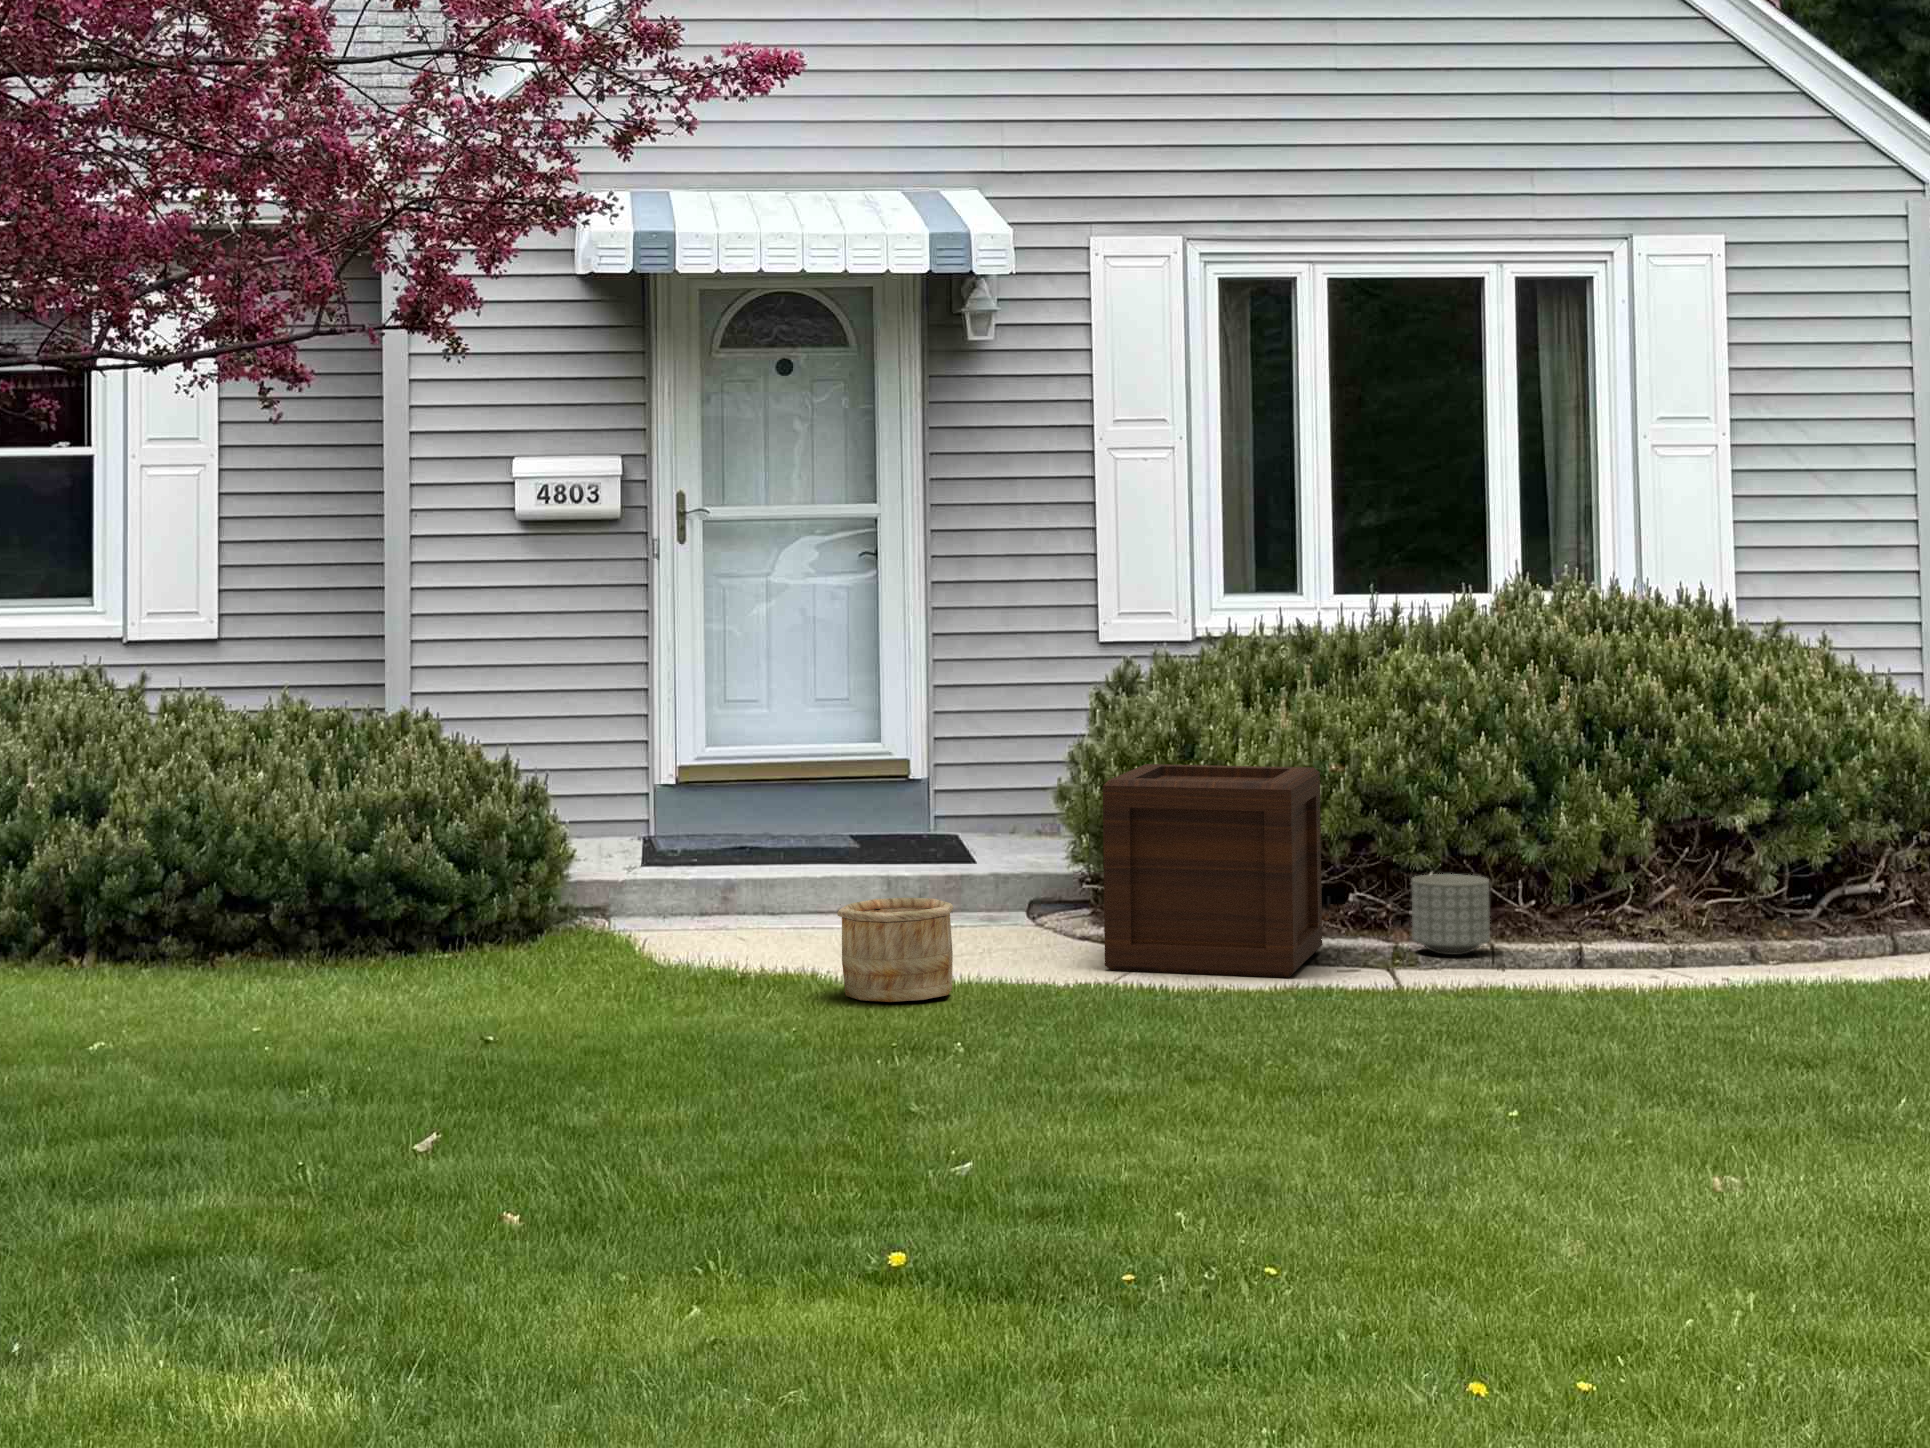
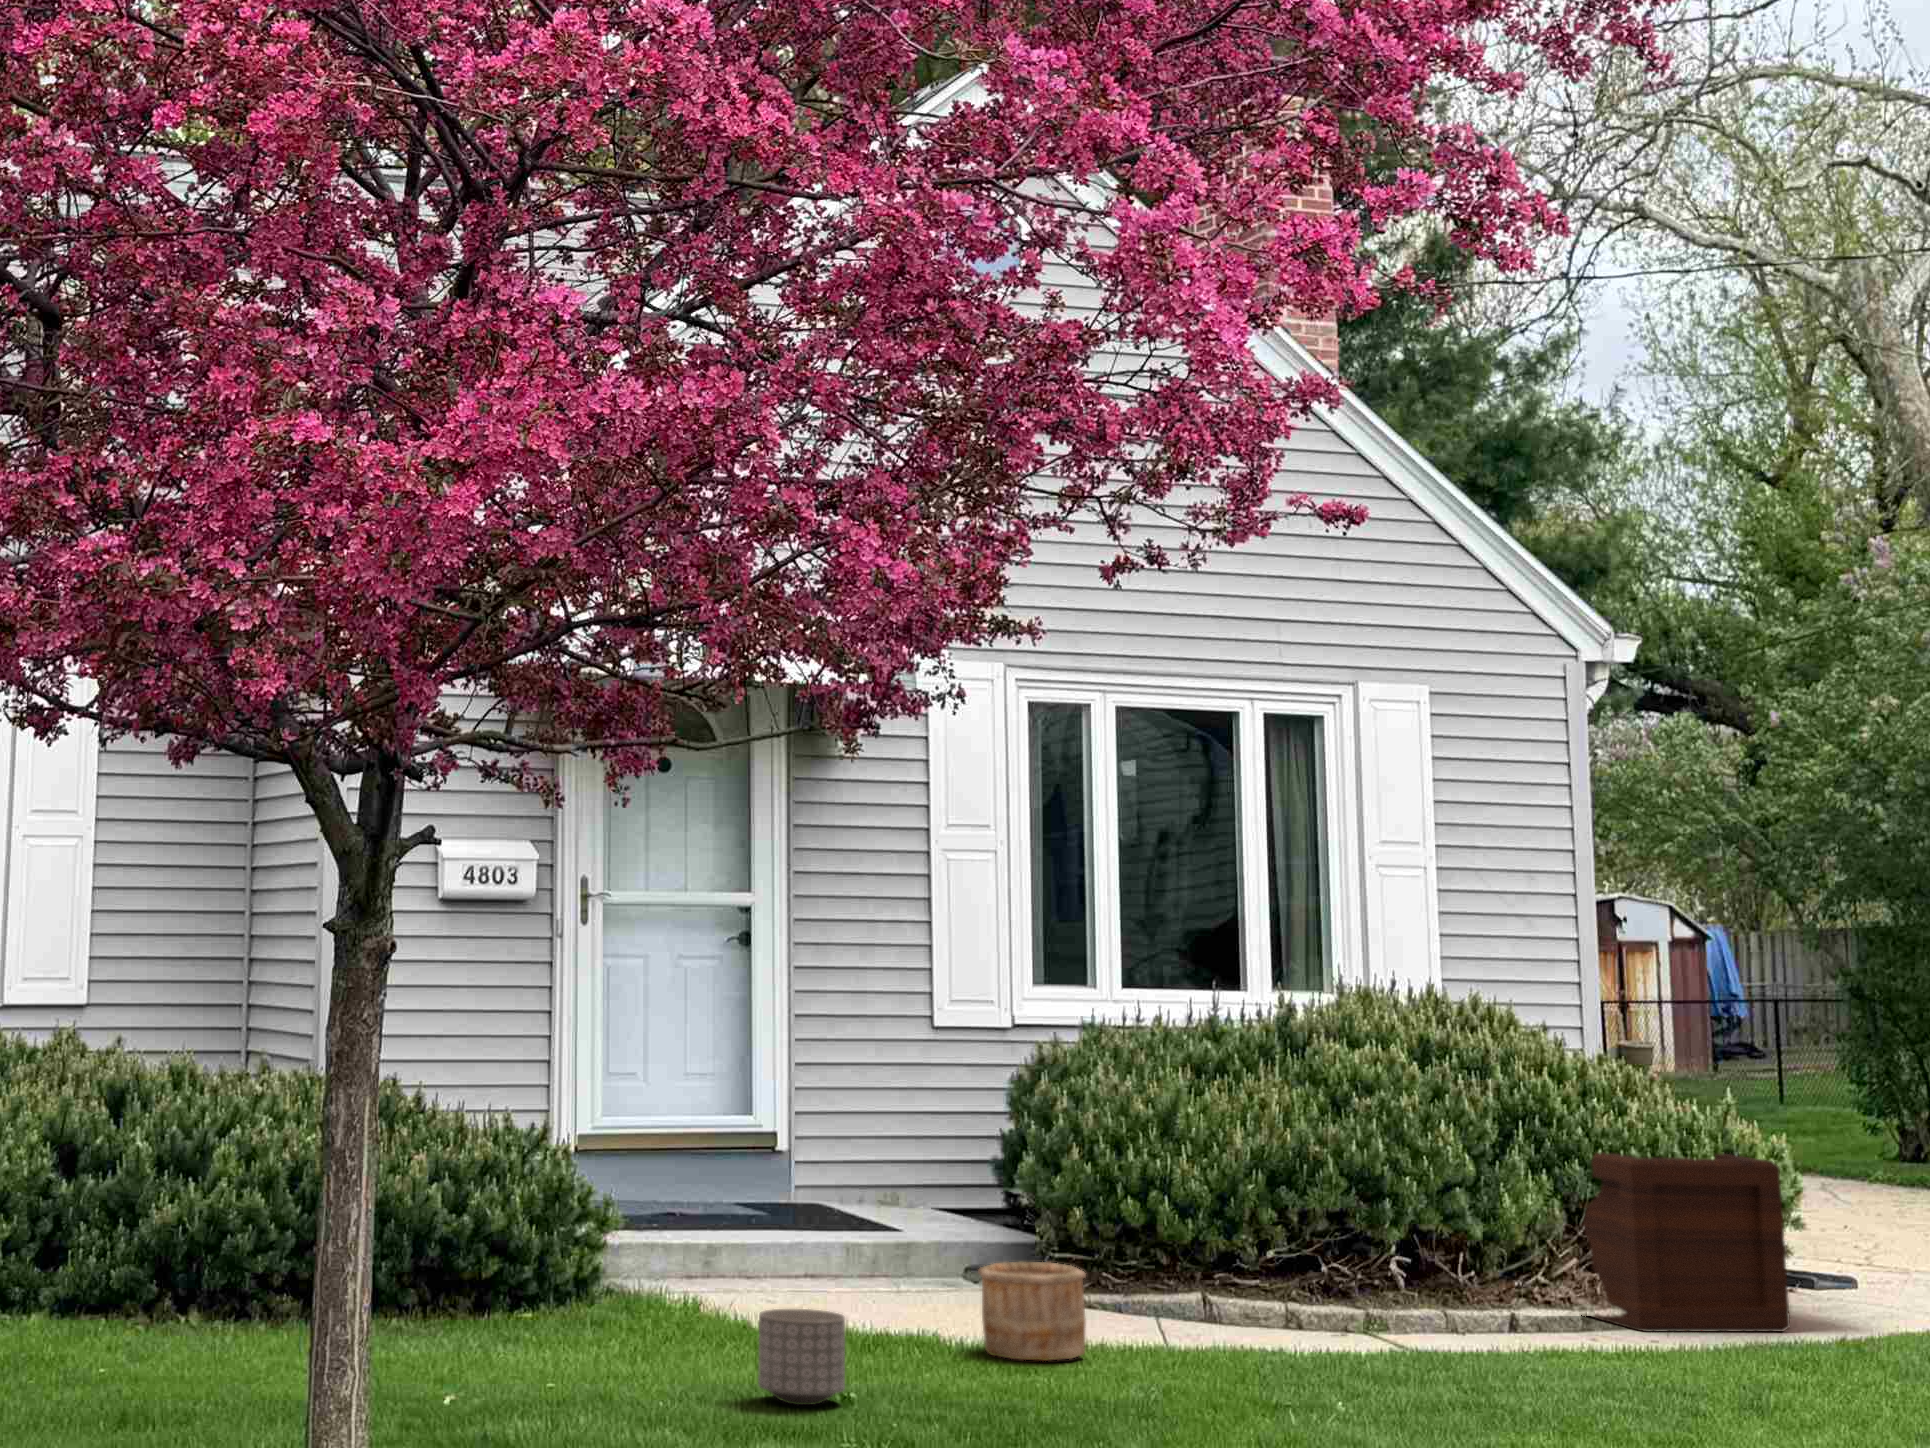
wooden crate: present [1103,764,1322,977] -> present [1583,1153,1790,1332]
planter: present [1412,874,1490,955] -> present [758,1309,845,1405]

